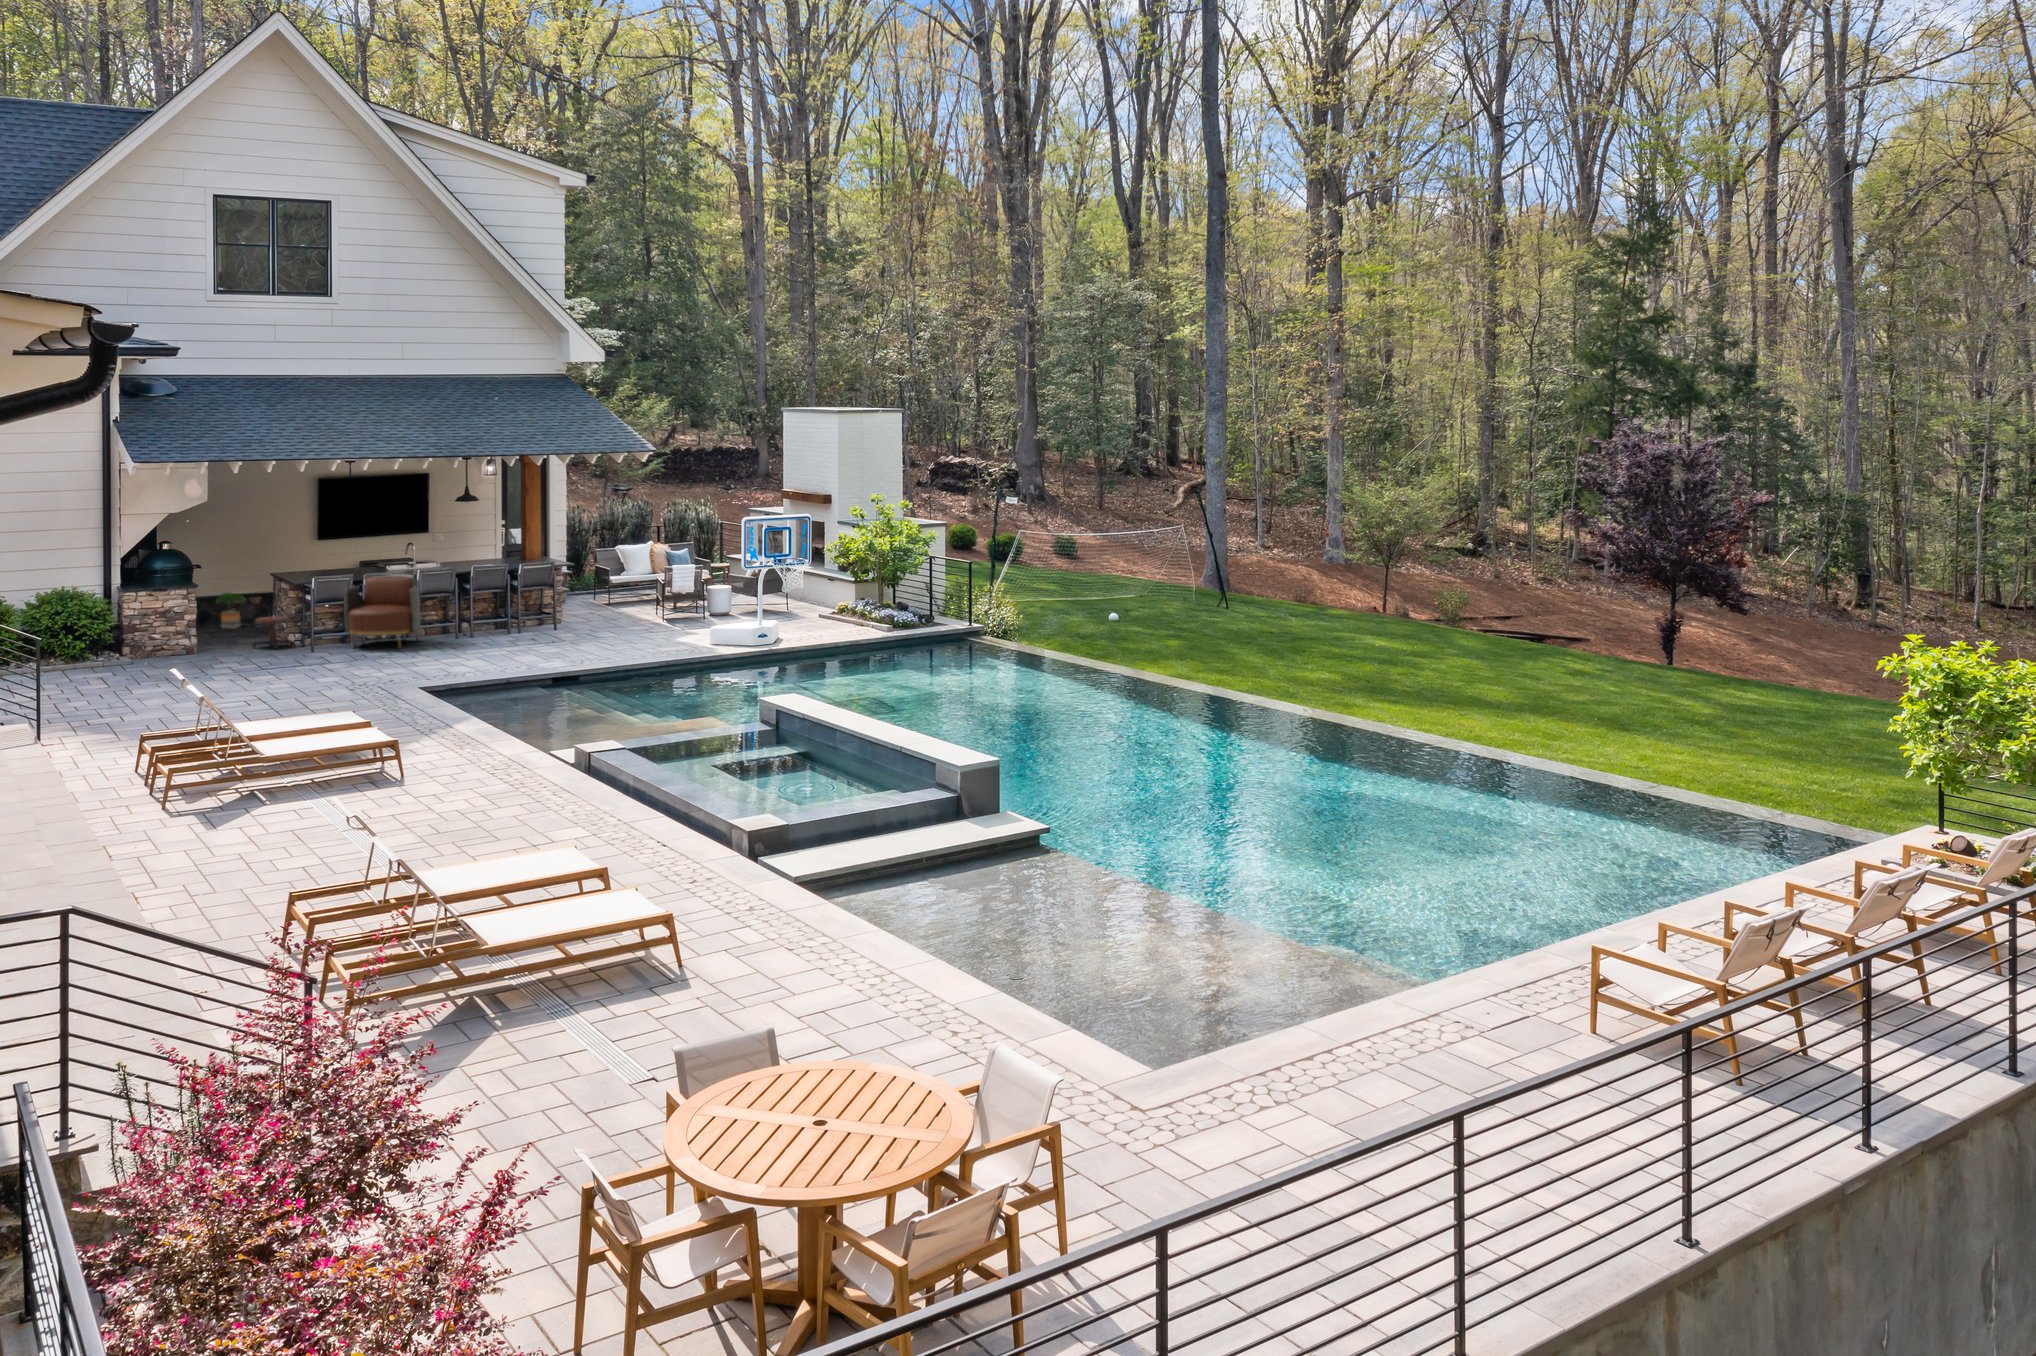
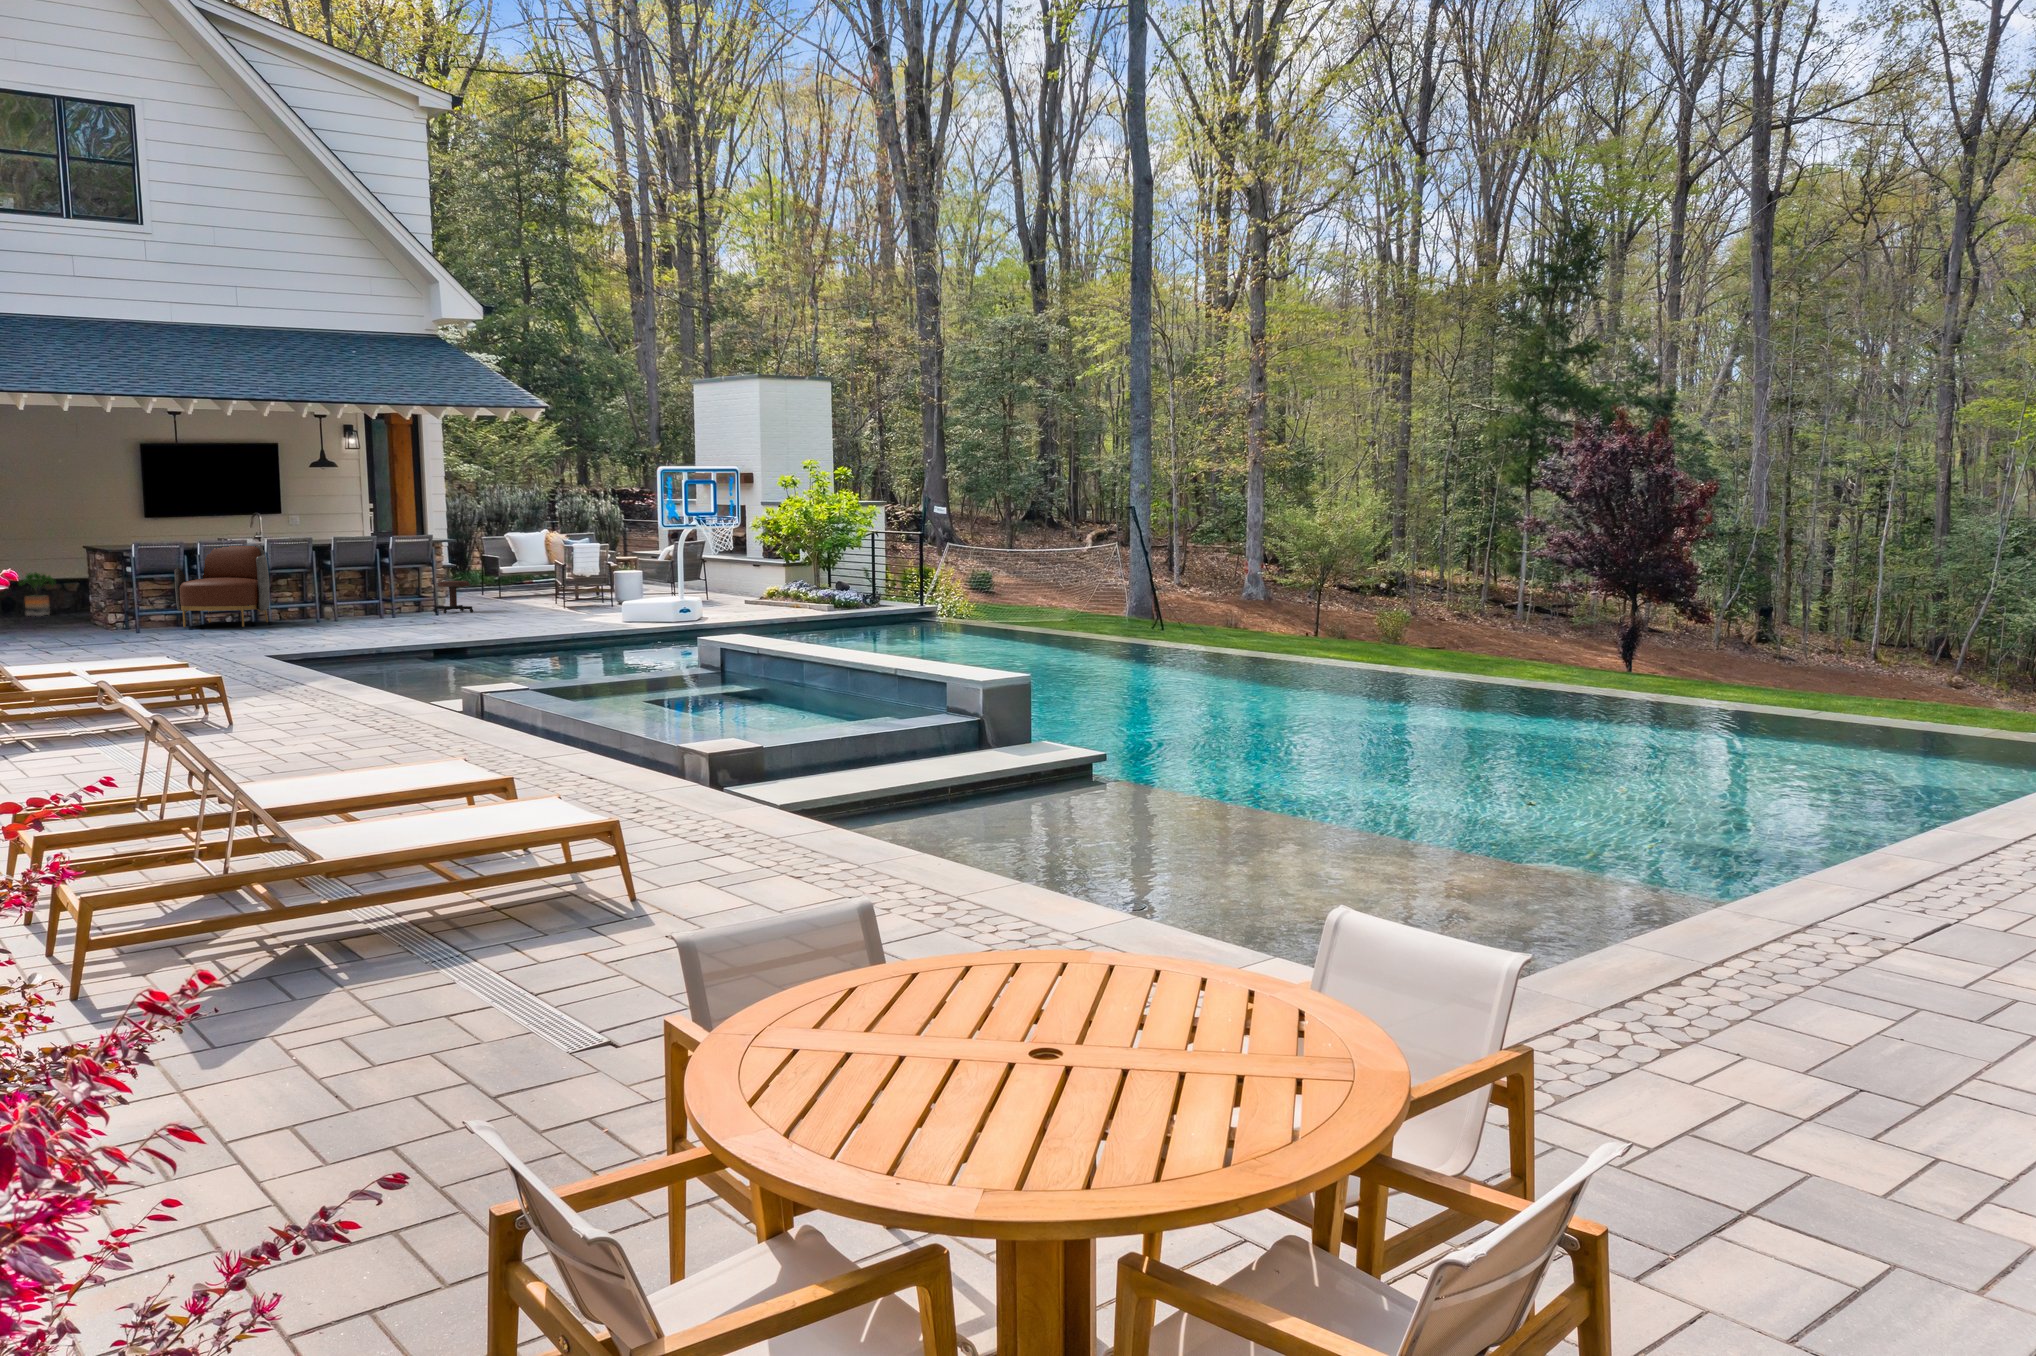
stool: present [253,617,294,648] -> present [433,581,473,614]

